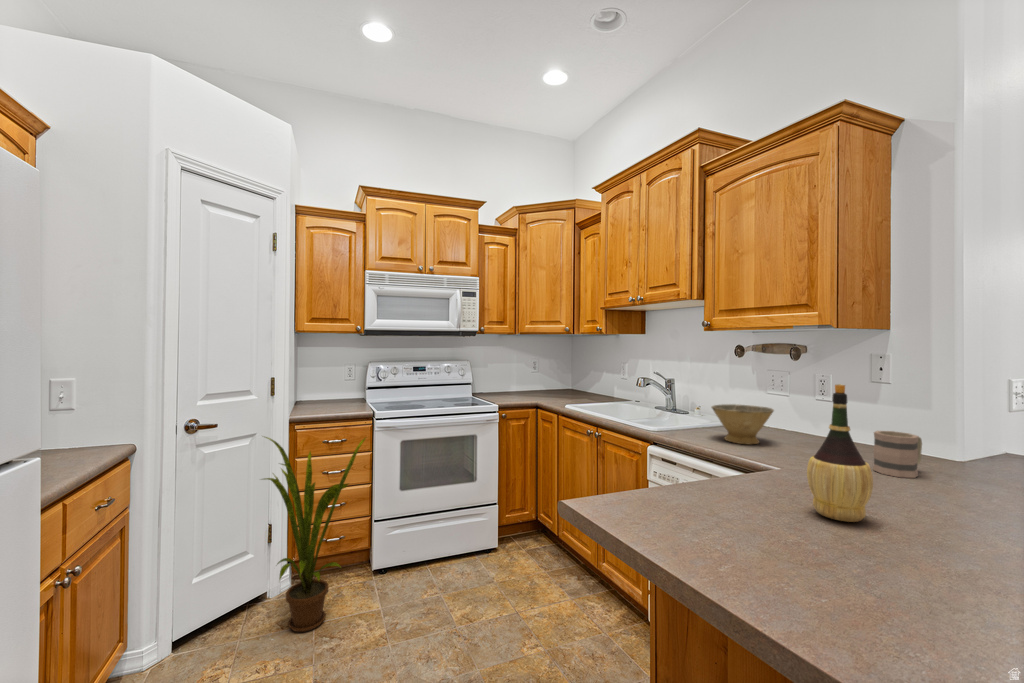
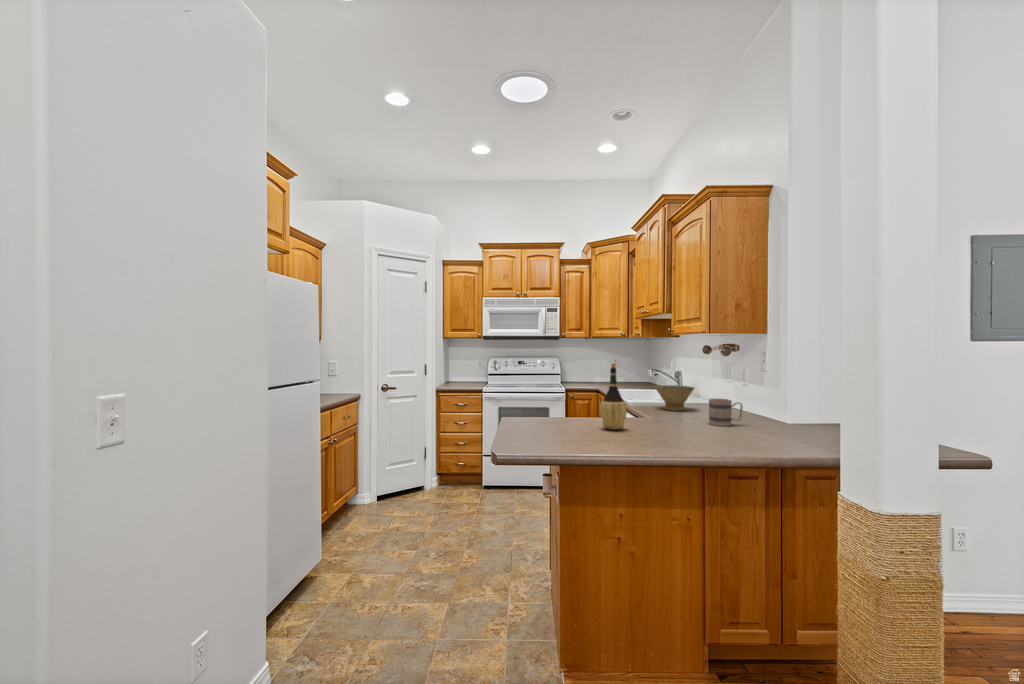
house plant: present [264,437,365,632] -> none [411,396,471,504]

